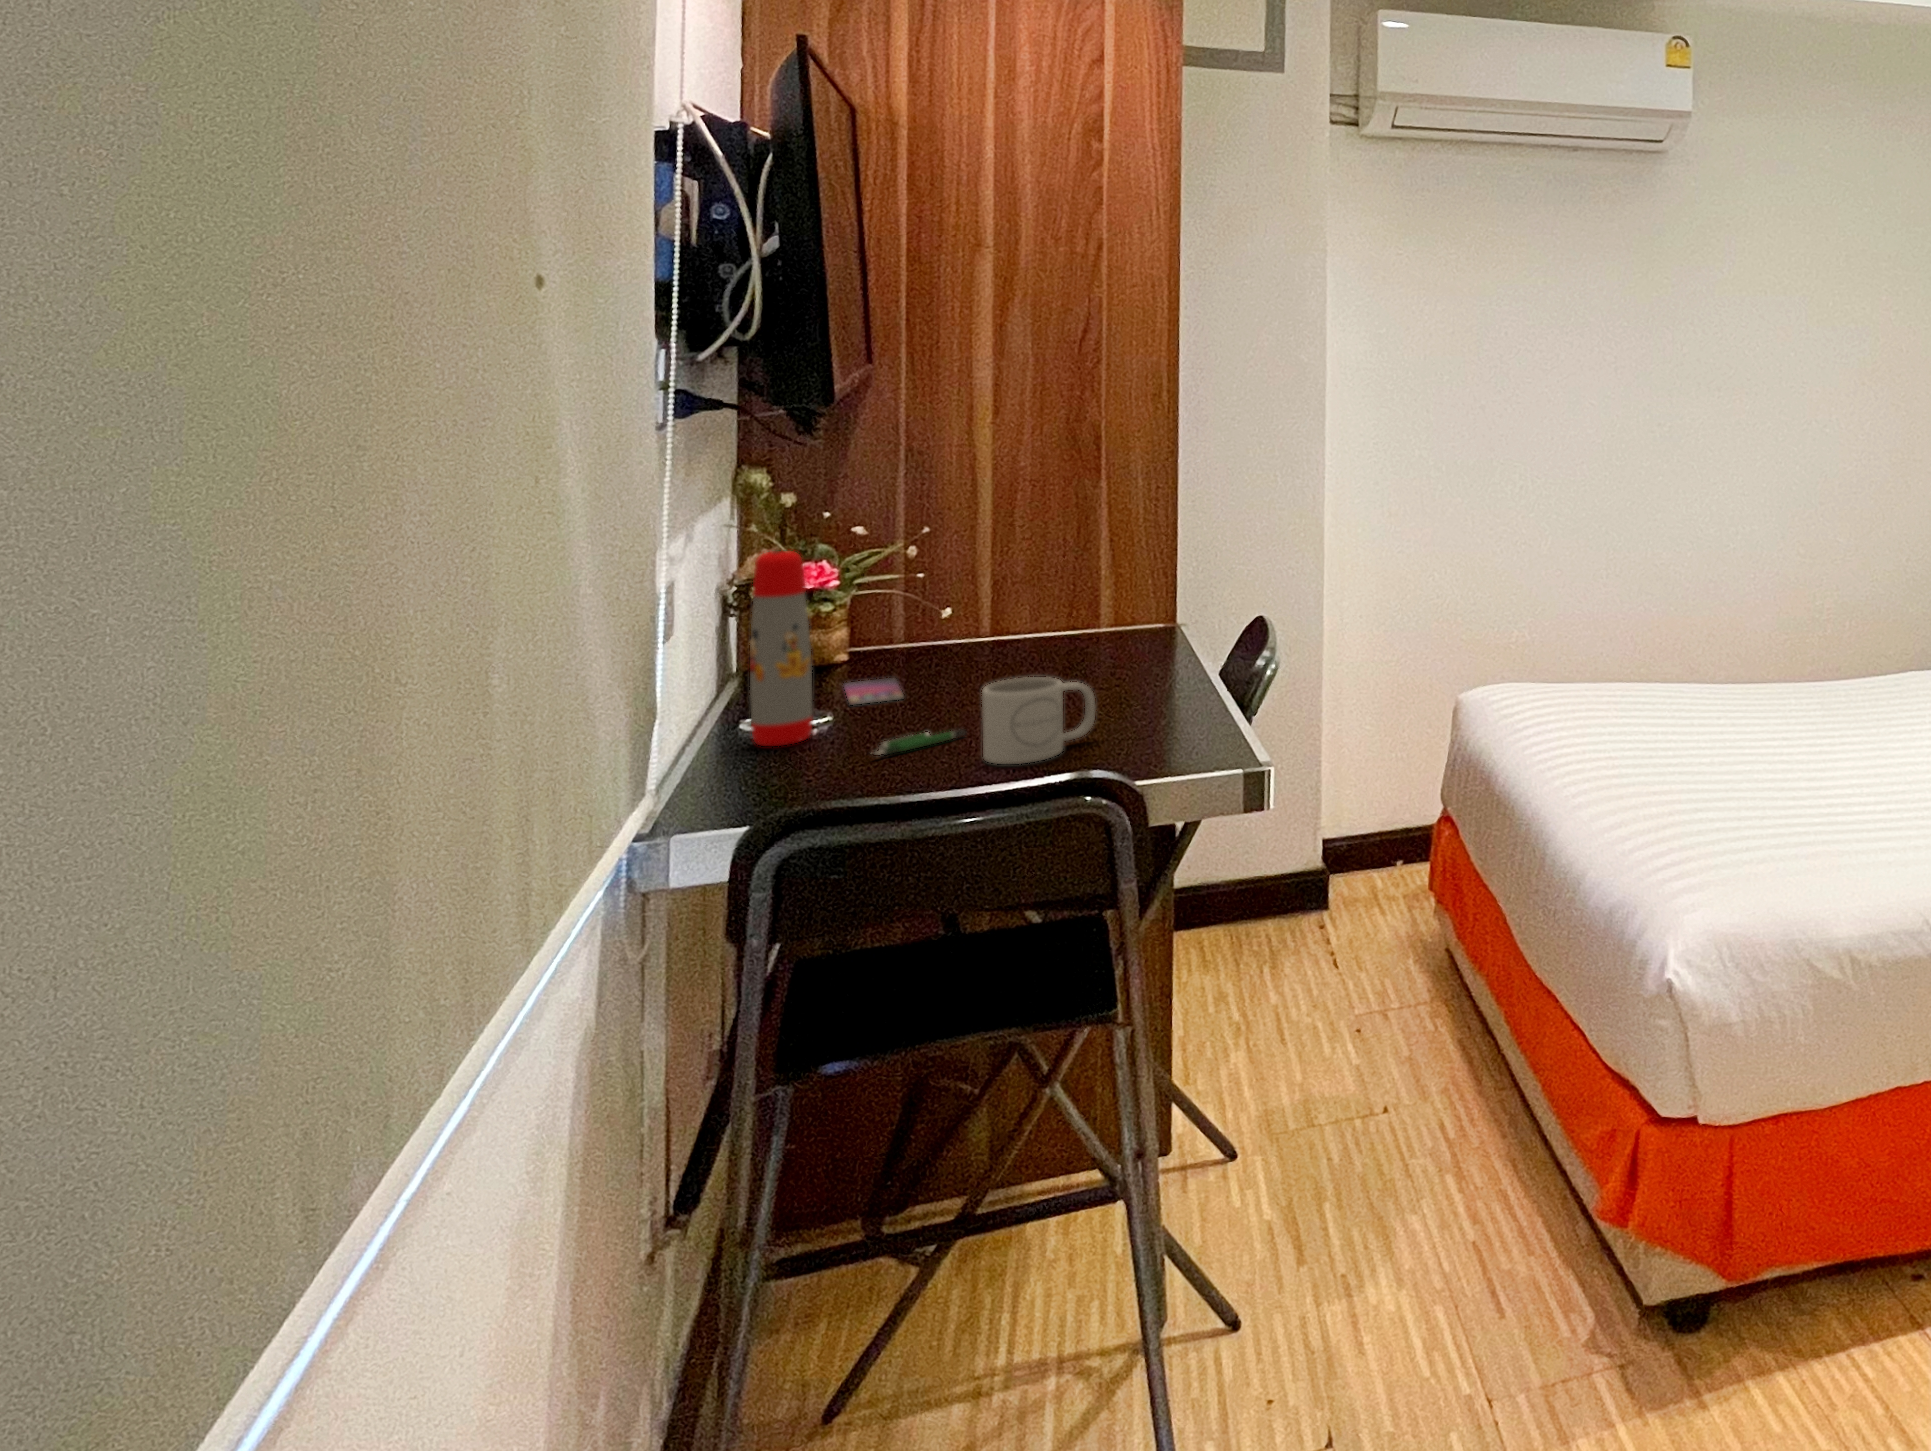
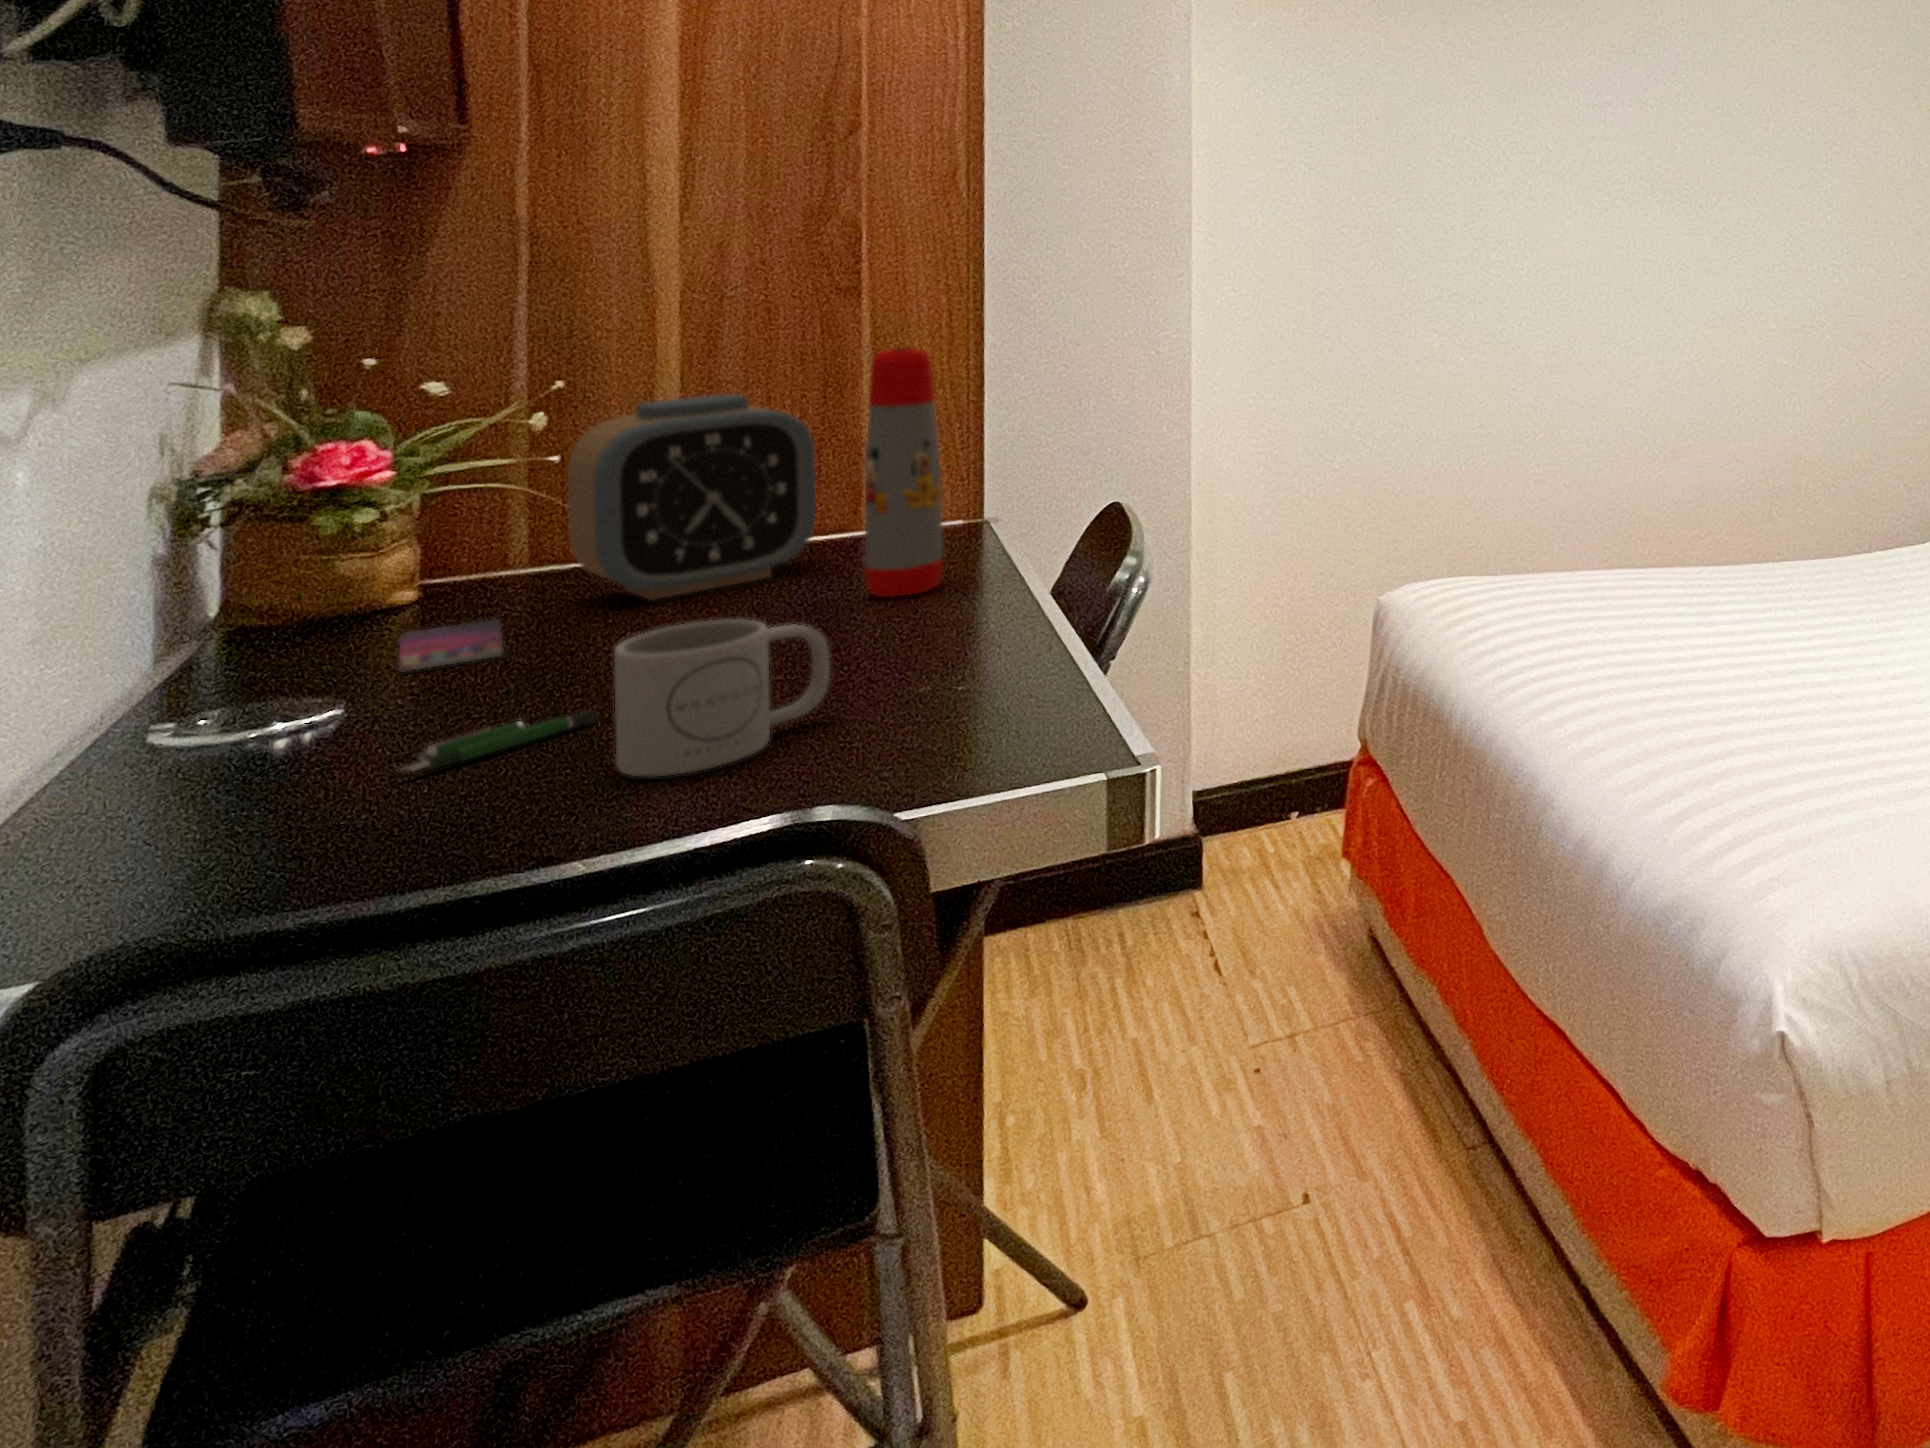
alarm clock: none [932,538,1077,671] -> present [568,394,816,600]
water bottle: present [750,551,812,746] -> present [865,348,942,597]

